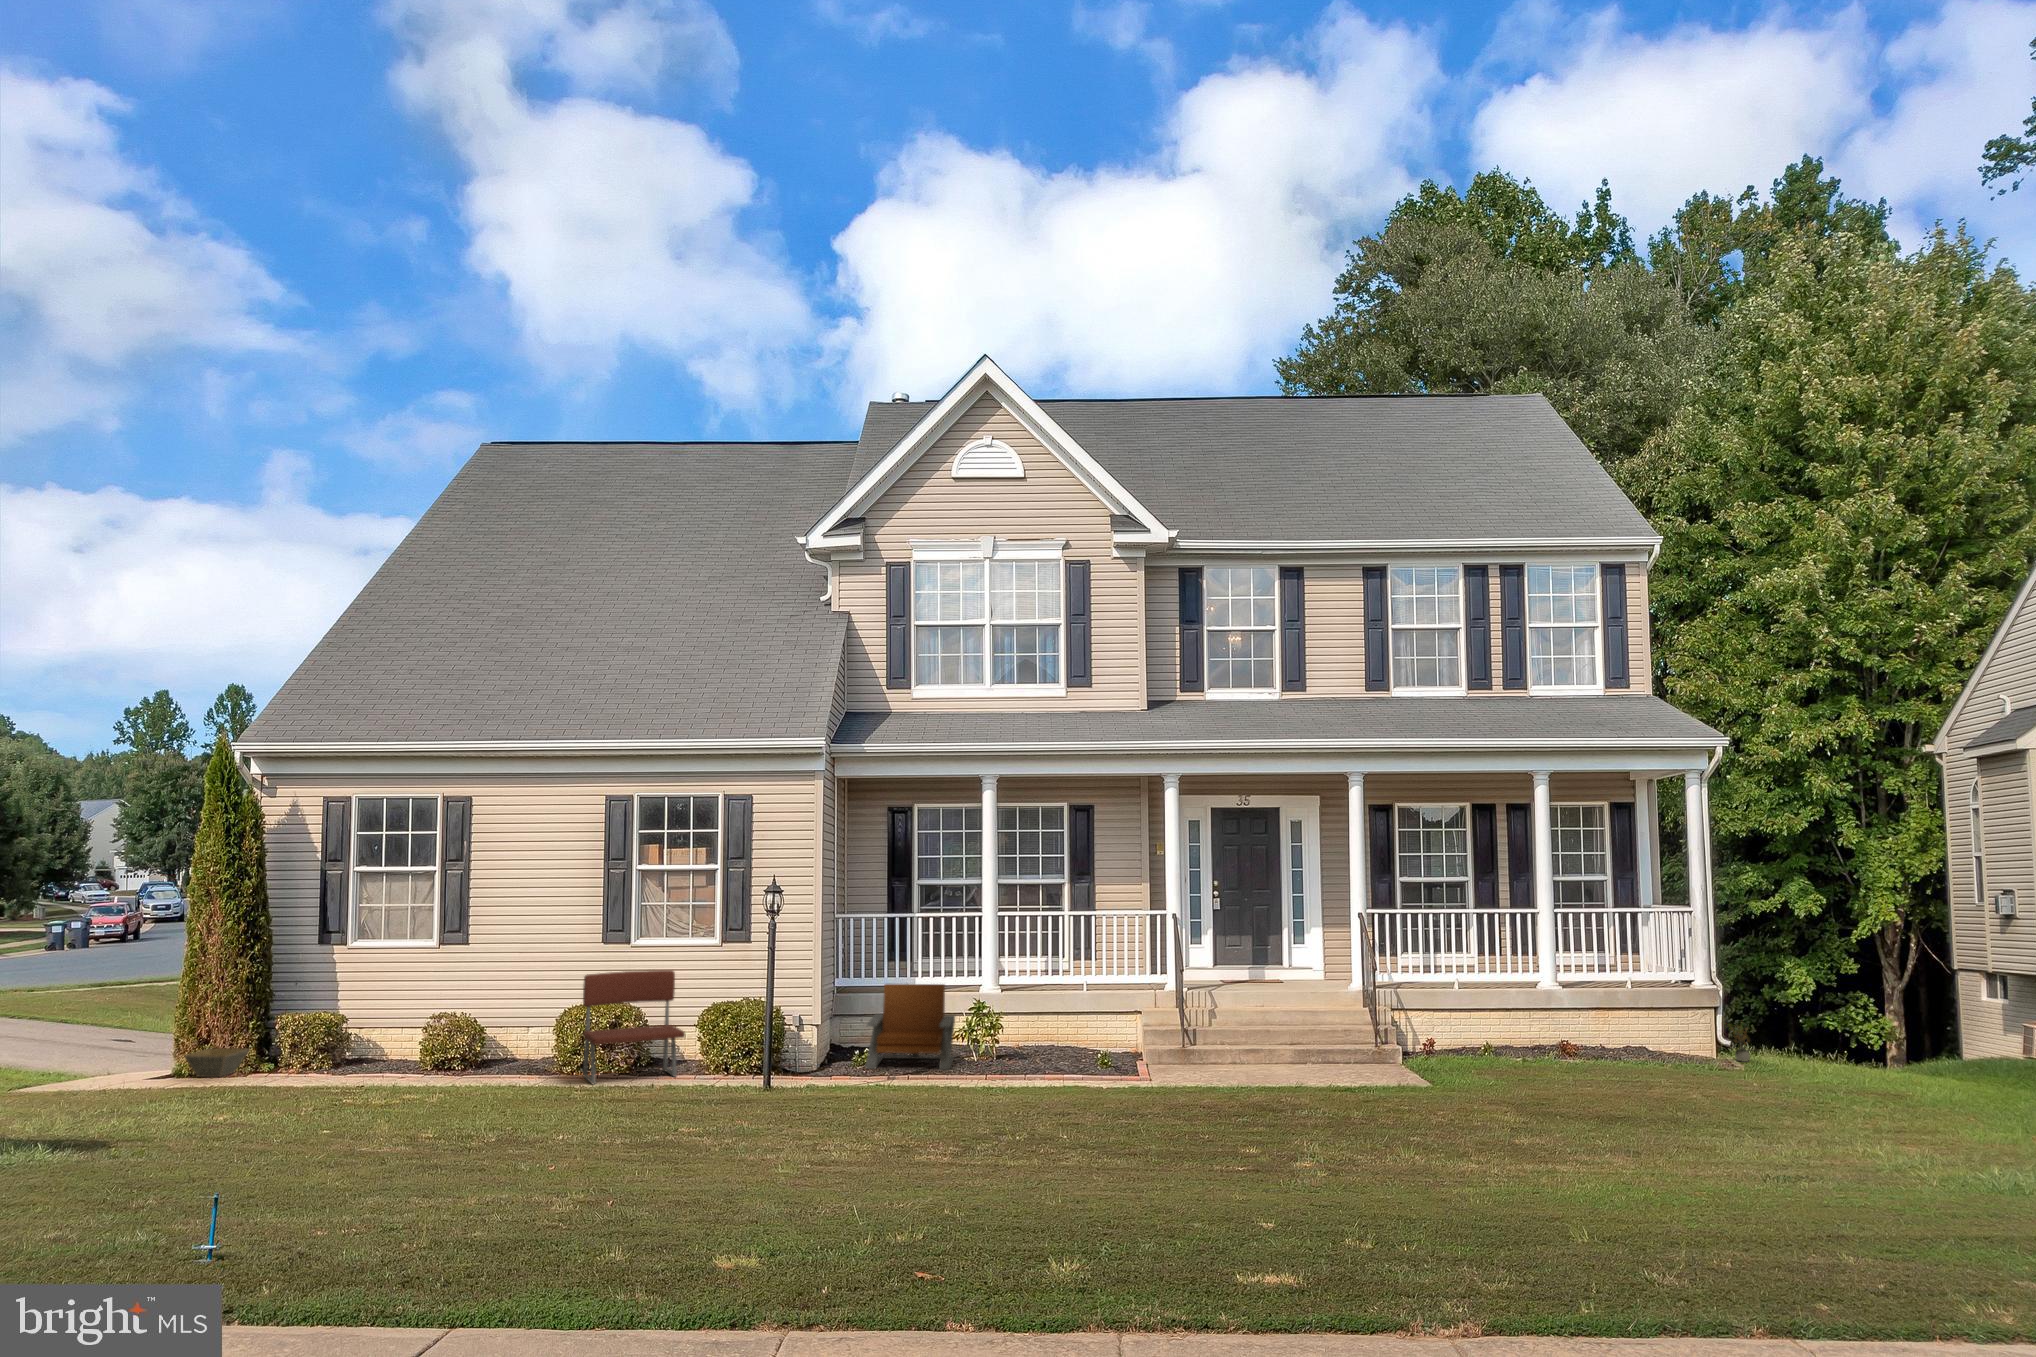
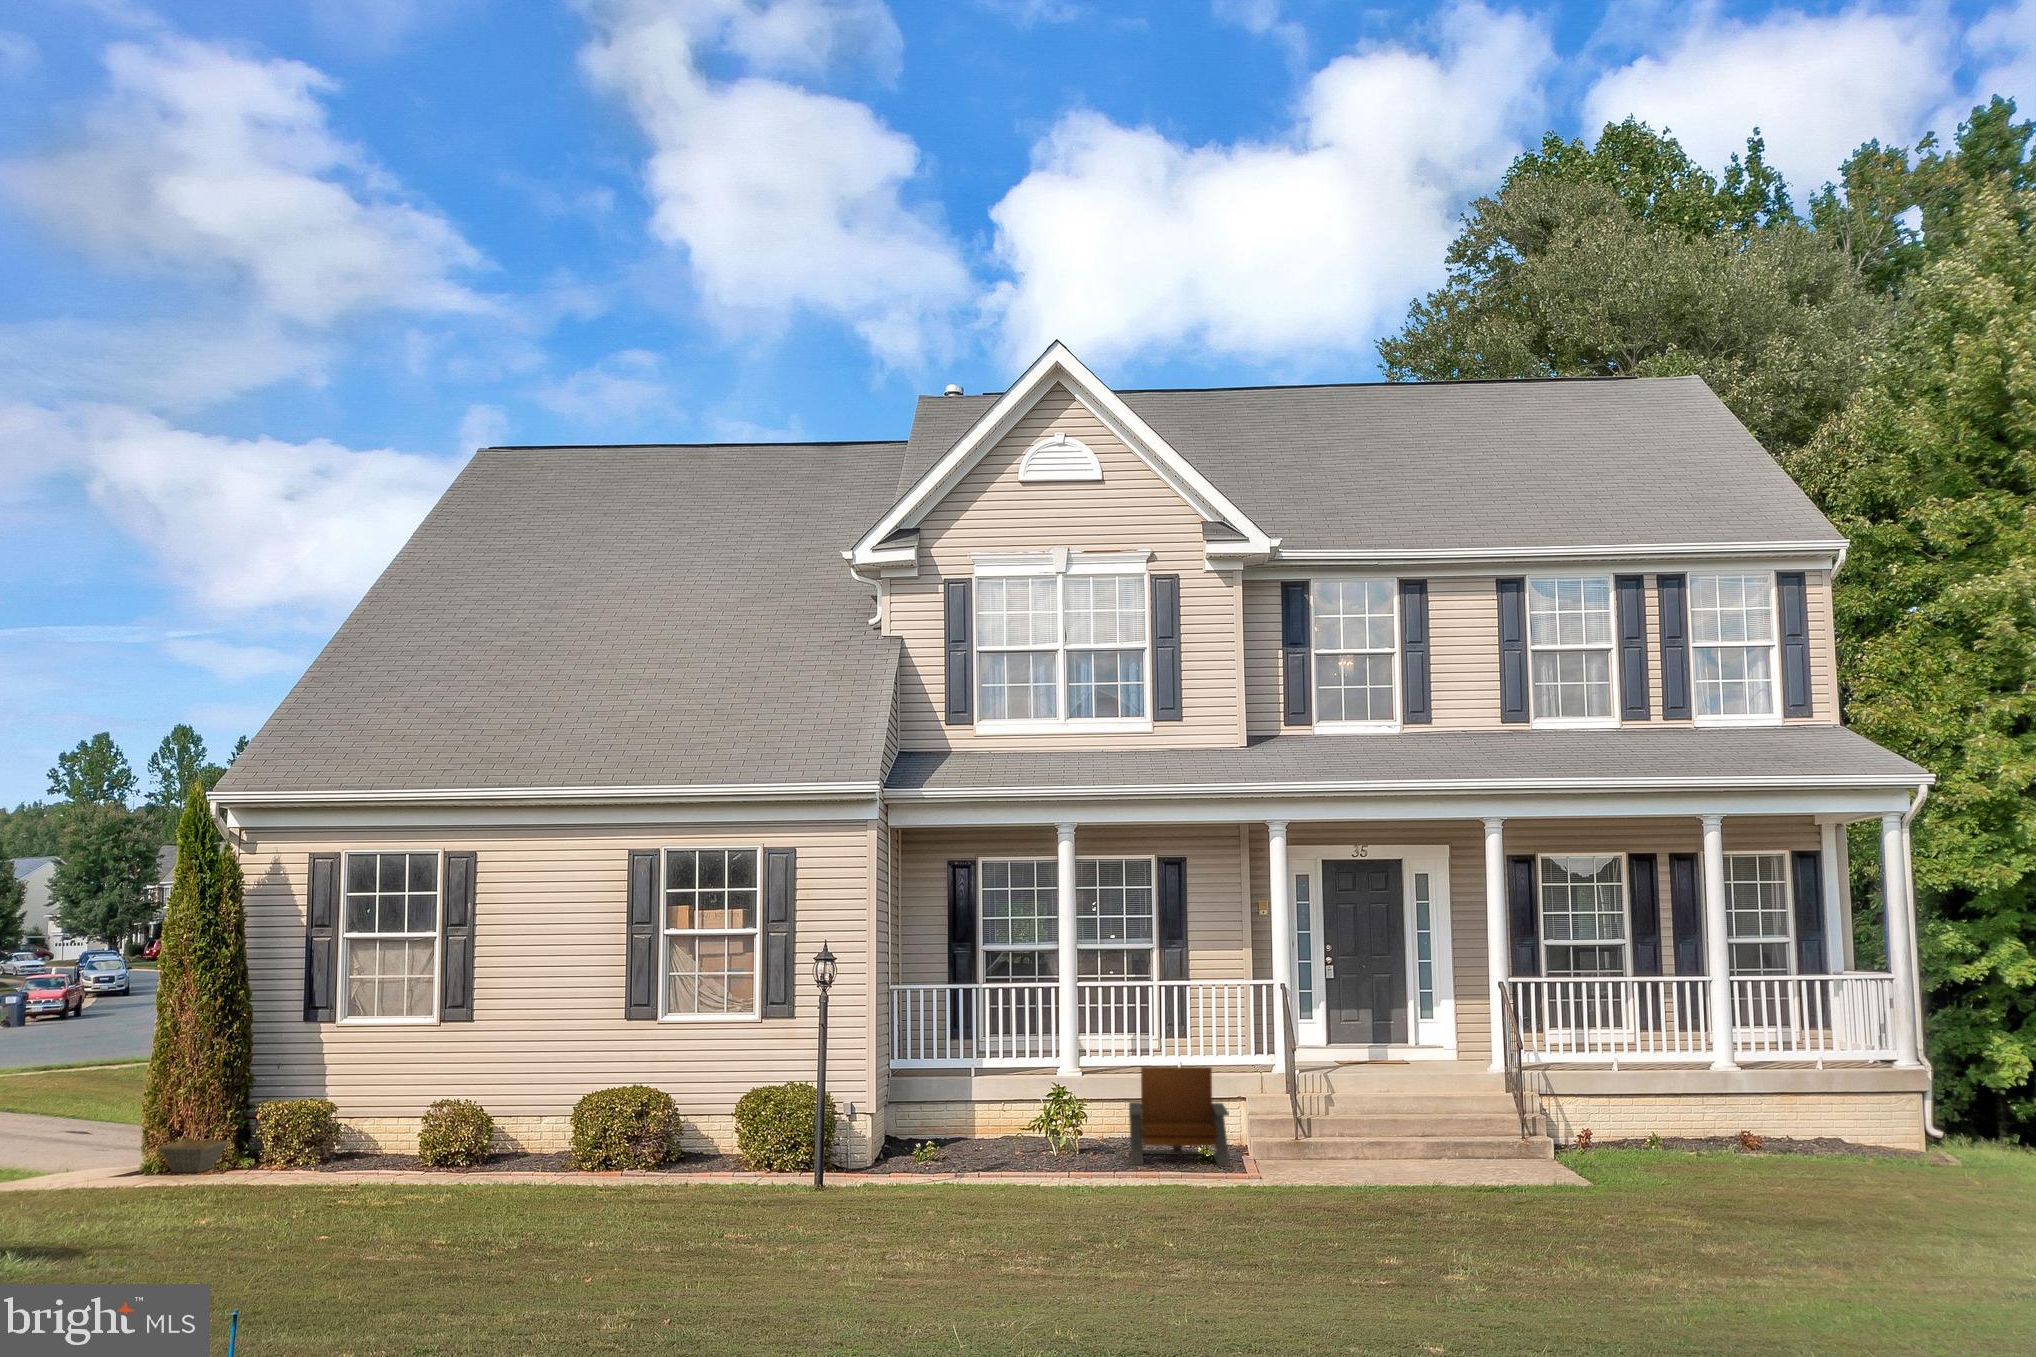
bench: present [583,970,685,1084] -> none [609,1049,726,1179]
lounge chair: present [865,984,955,1070] -> present [1129,1067,1230,1166]
potted plant: present [1728,1024,1750,1062] -> none [1929,1106,1977,1154]

